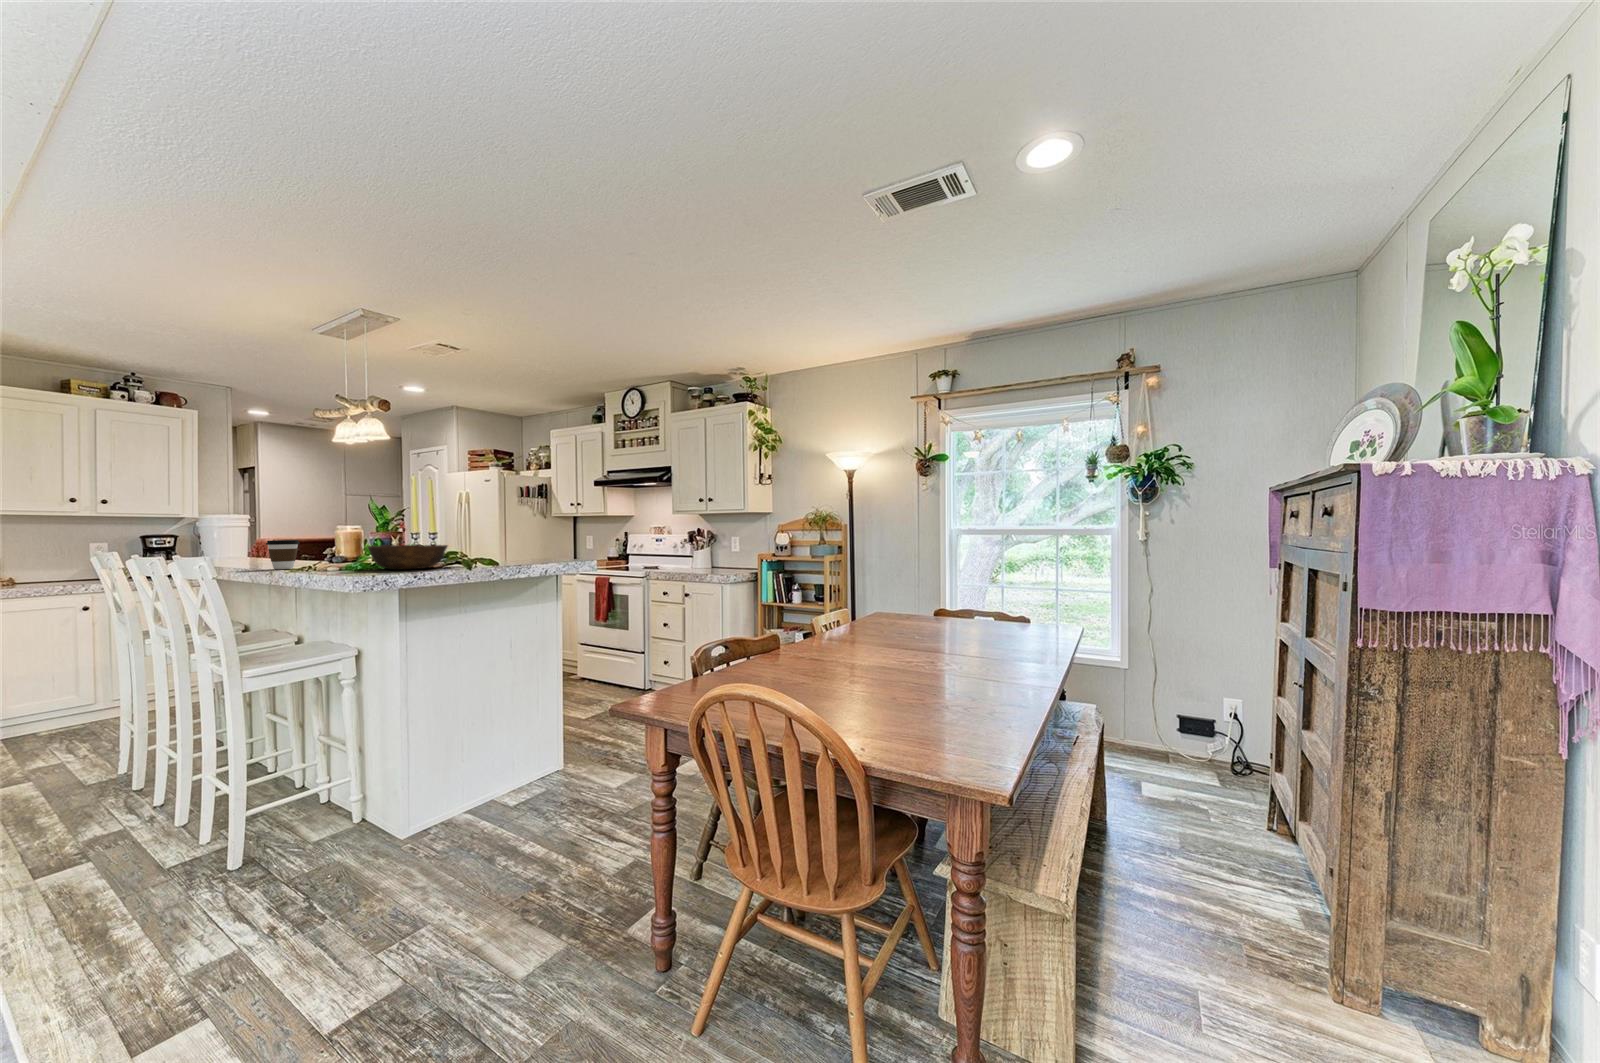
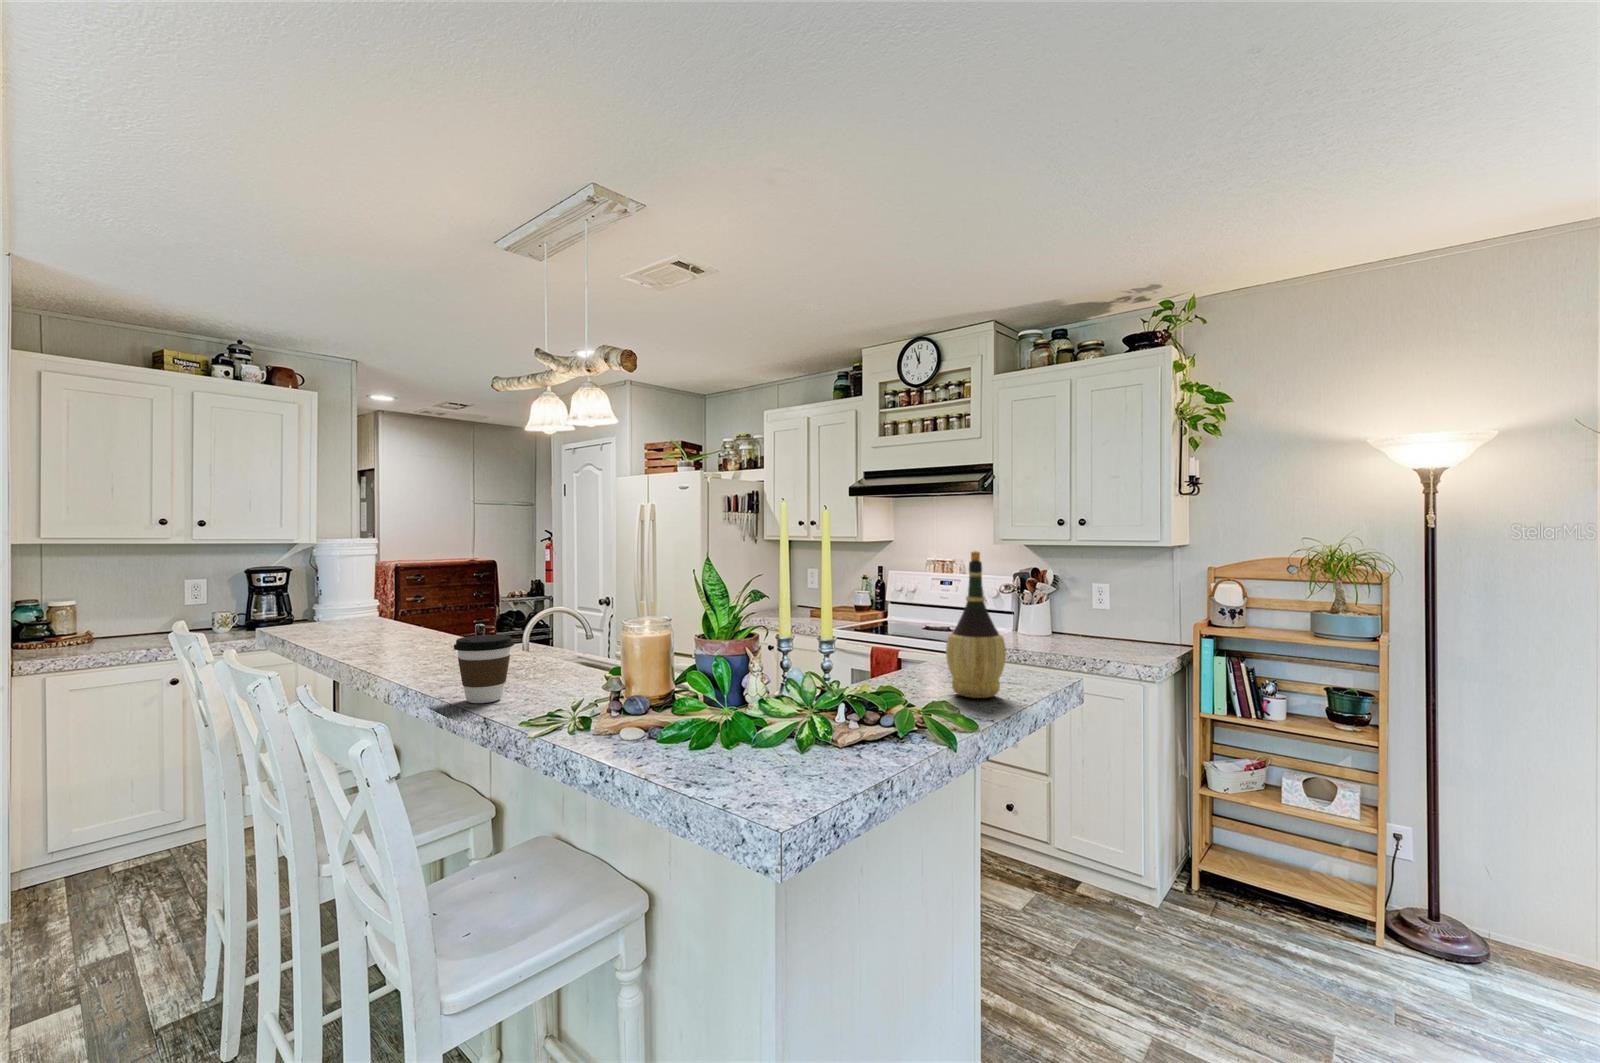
wine bottle: none [521,502,549,565] -> present [946,551,1006,698]
bowl: present [368,545,448,570] -> none [662,646,819,720]

